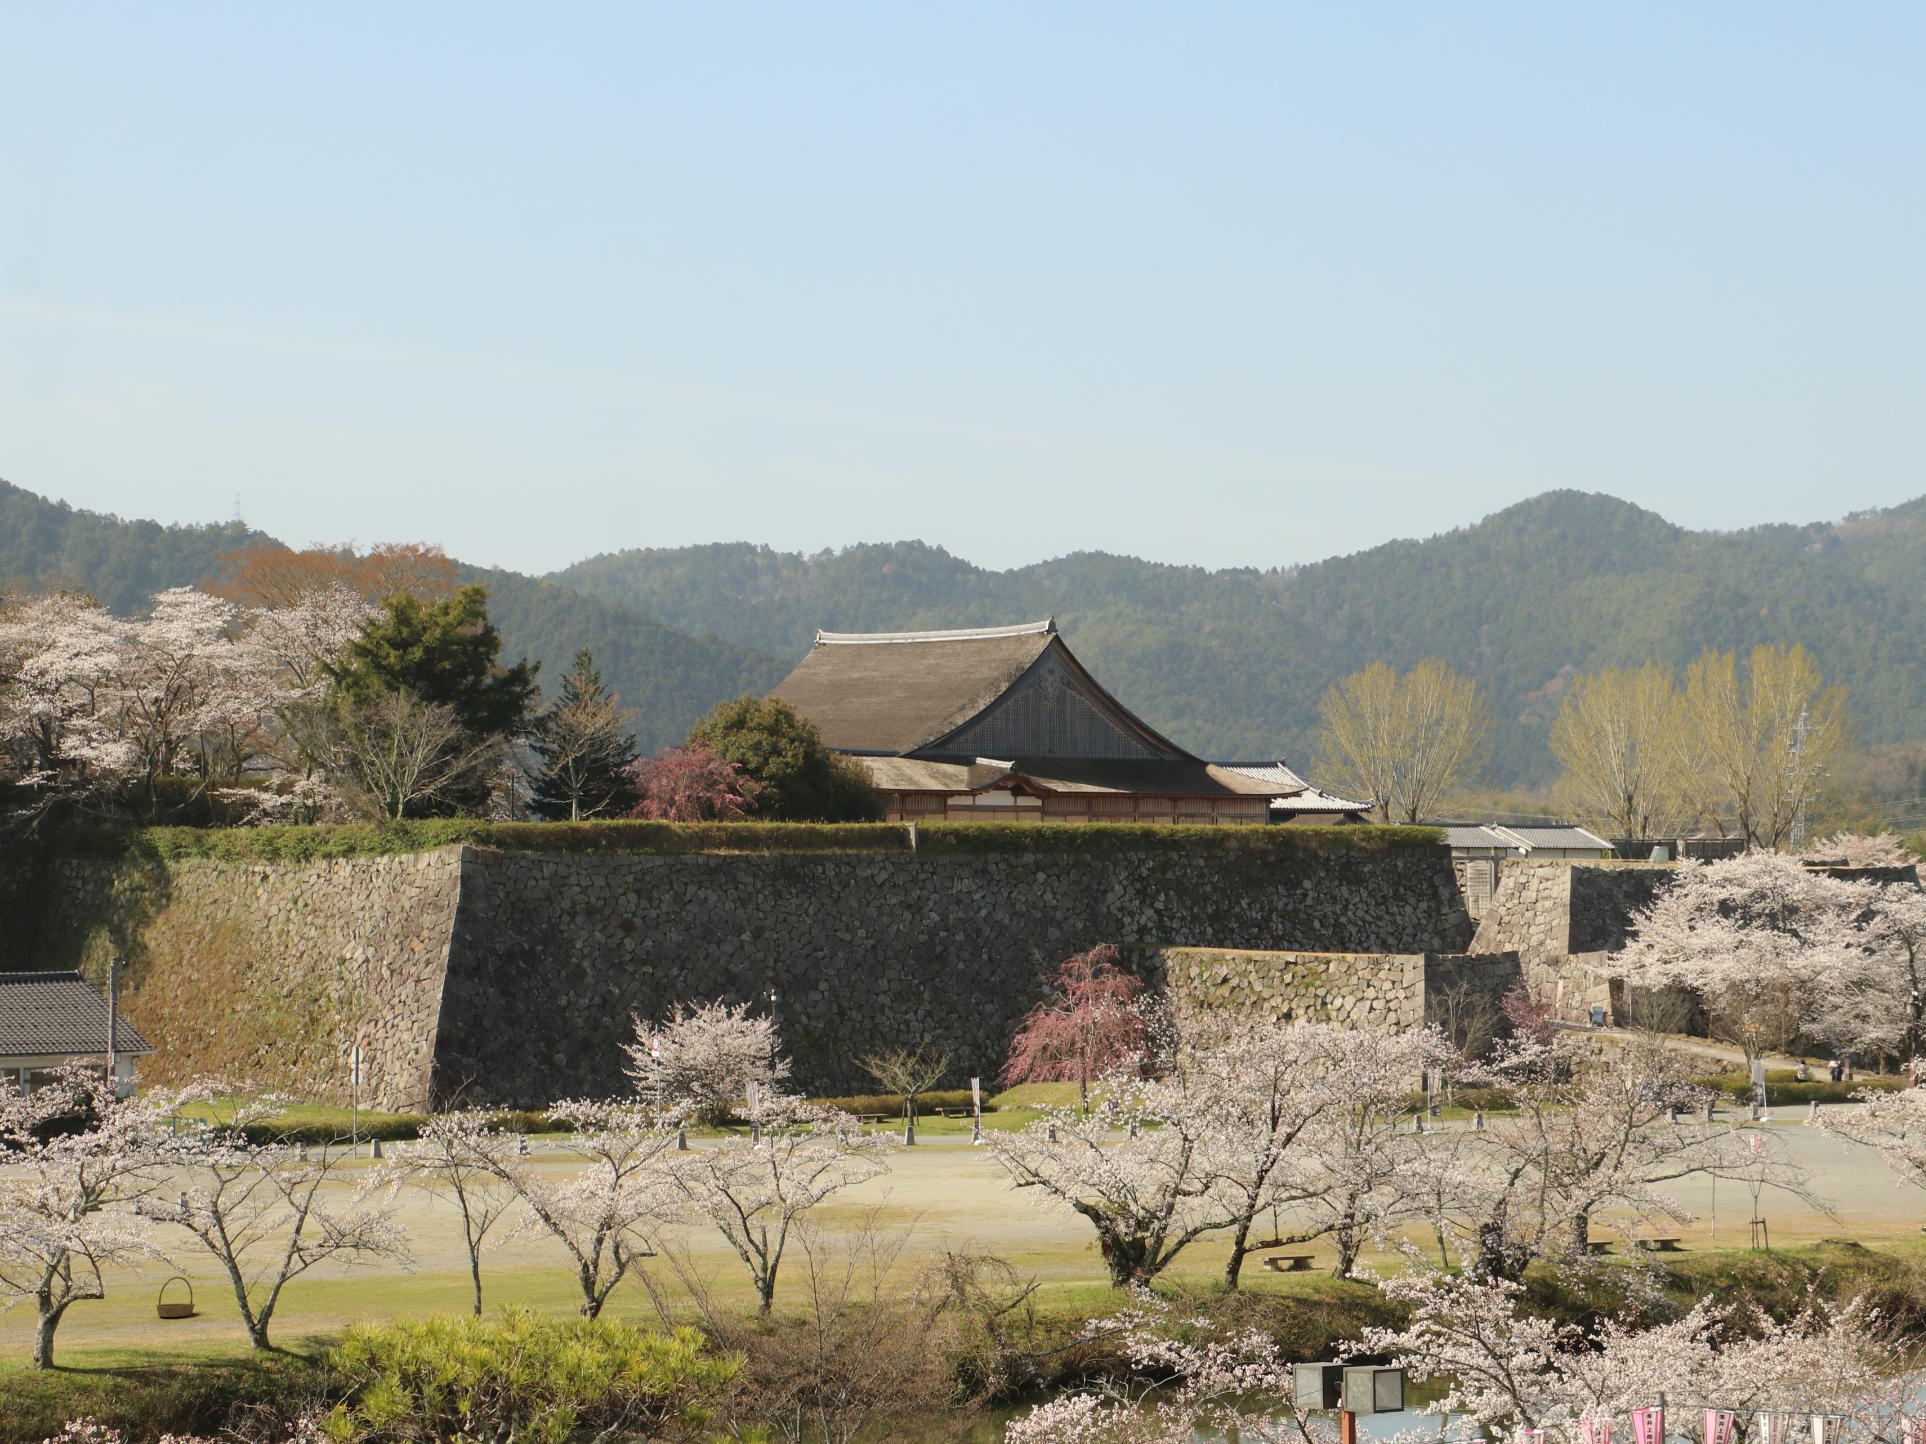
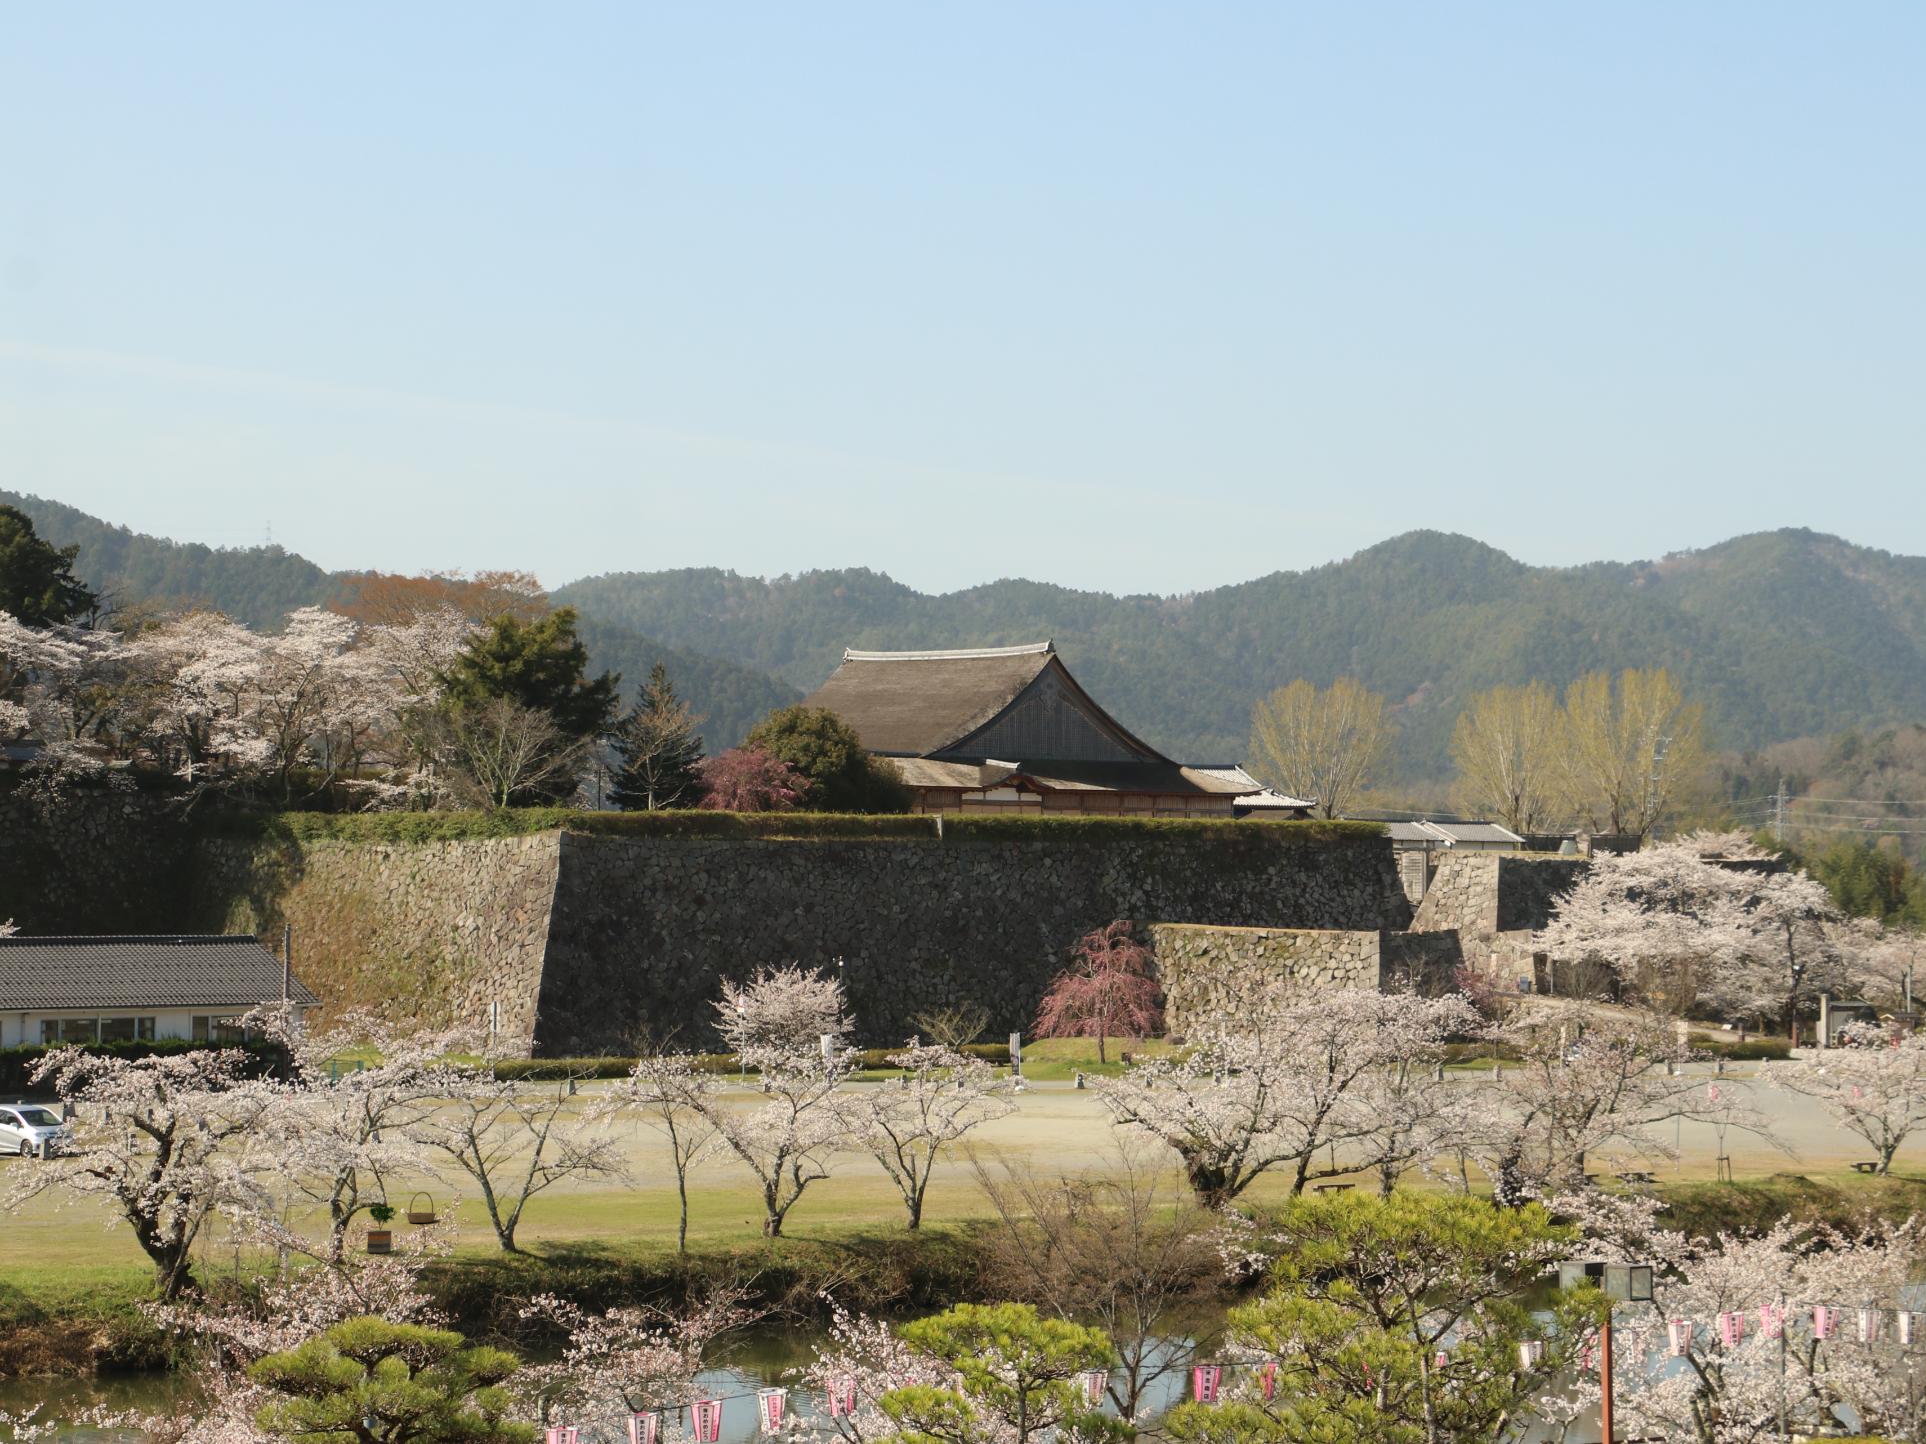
potted tree: none [75,1296,119,1359] -> present [367,1205,397,1253]

